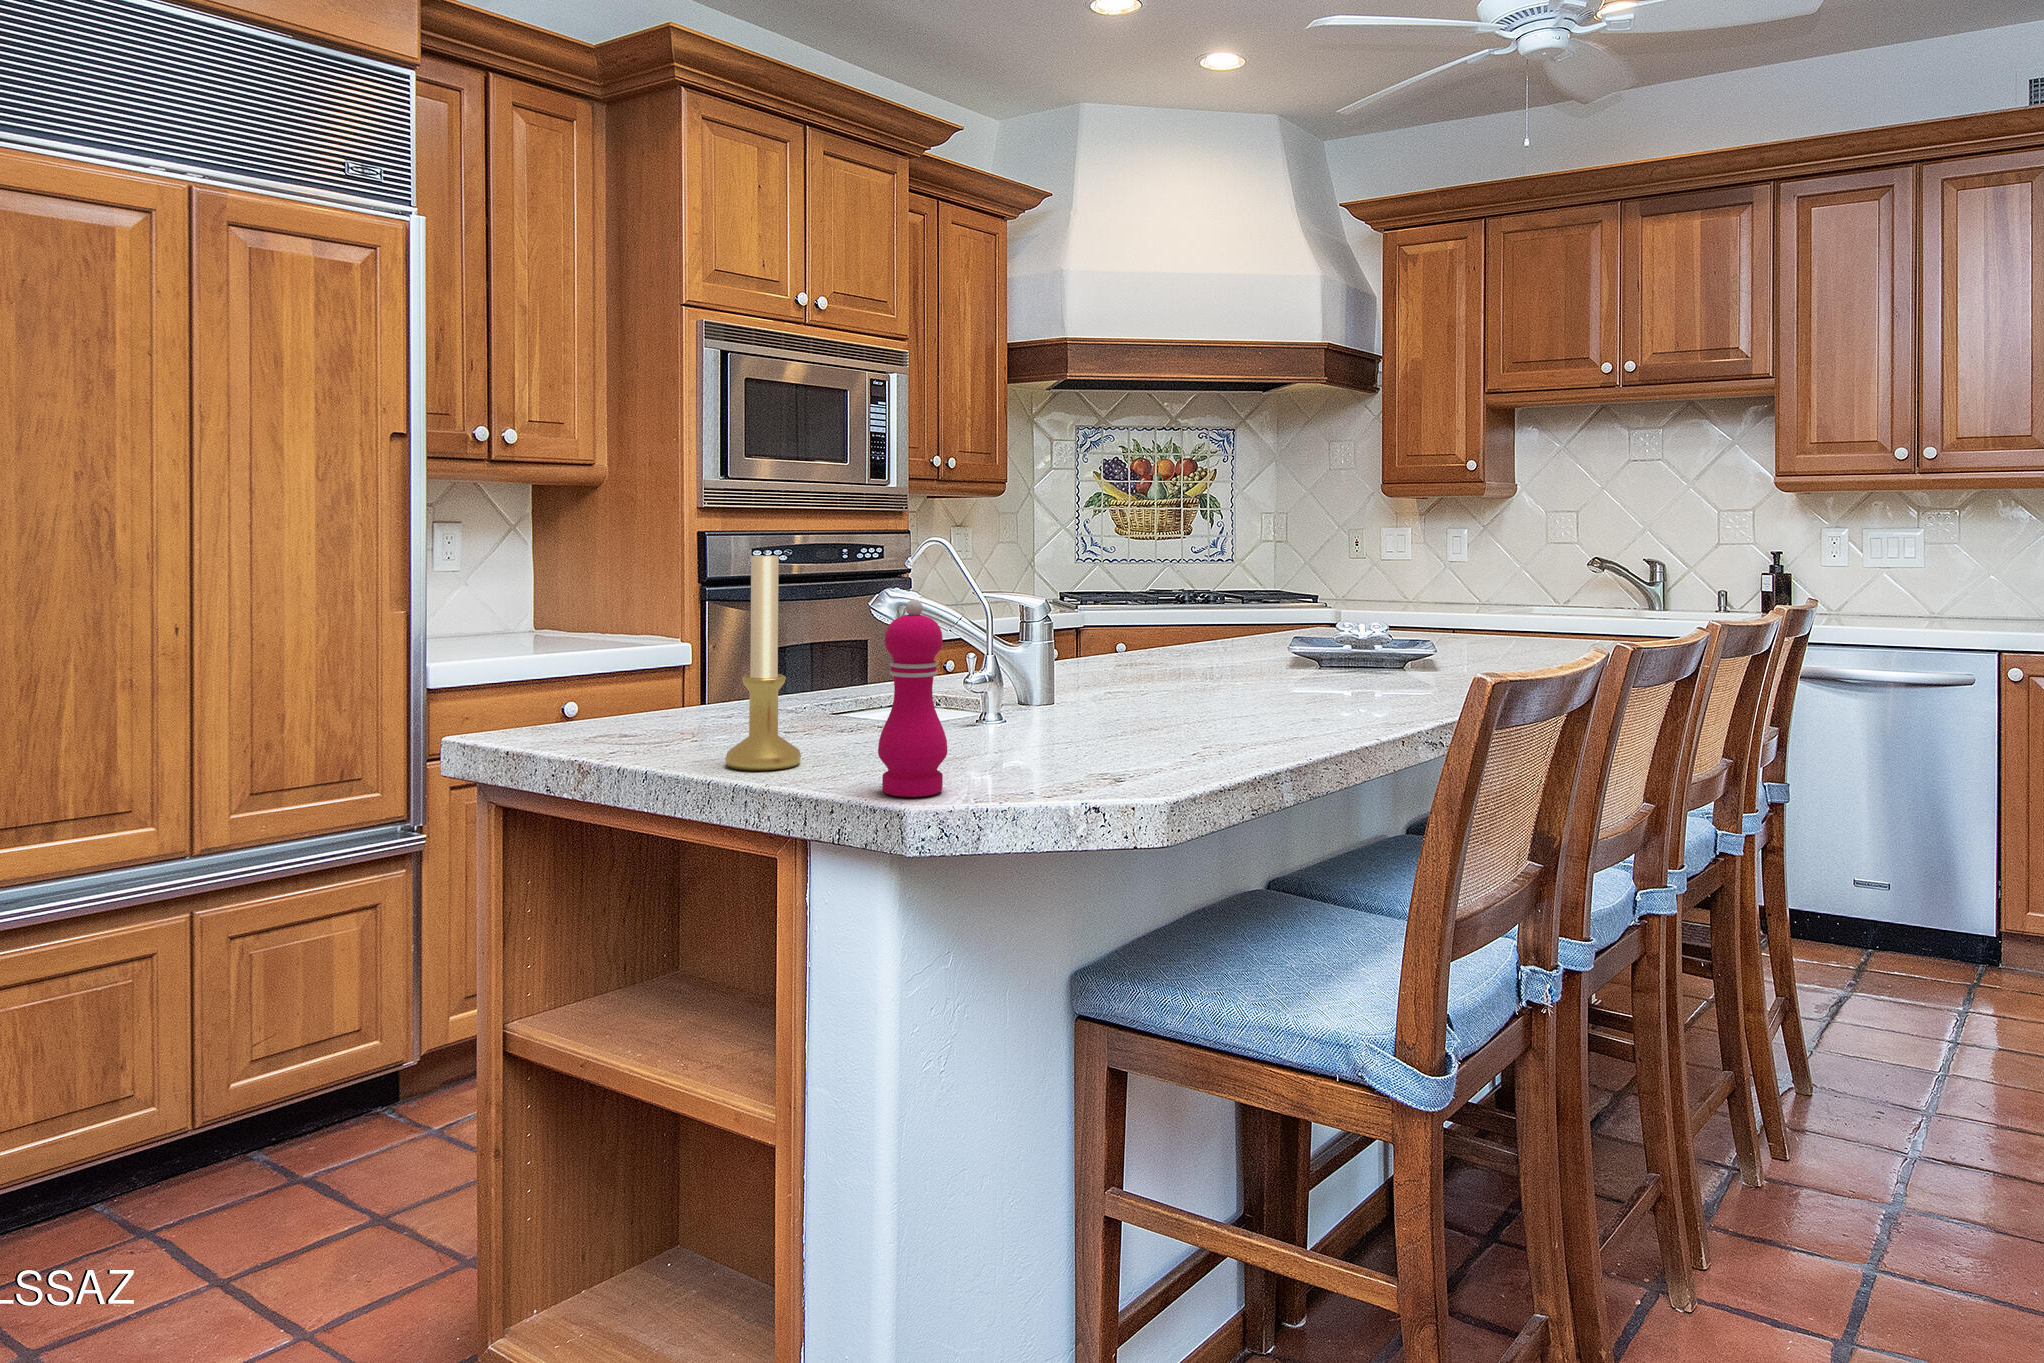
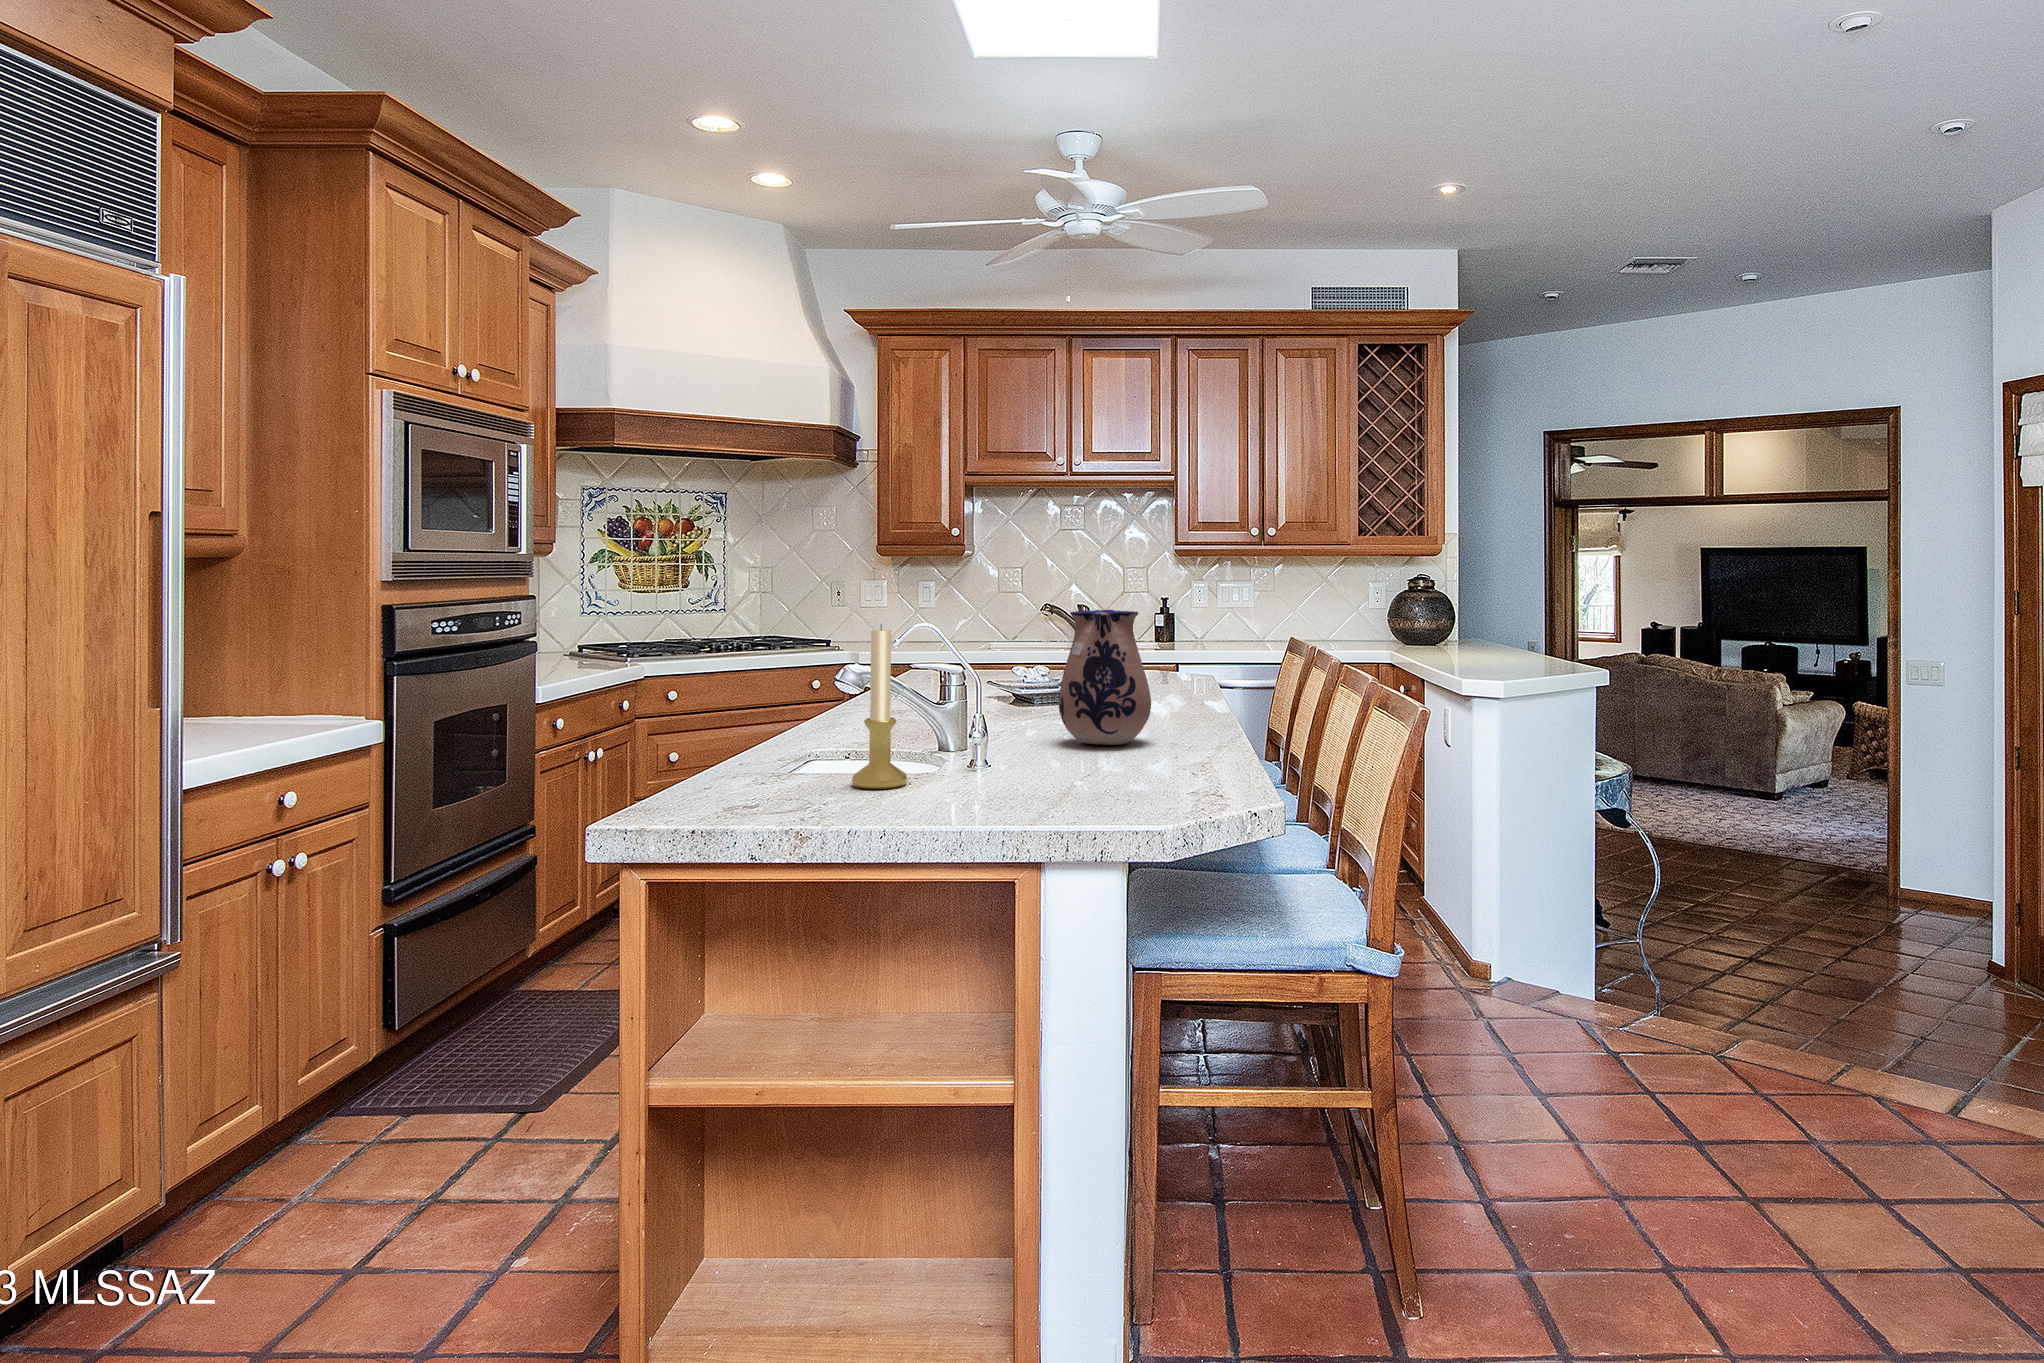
ceramic pitcher: none [1141,547,1283,755] -> present [1059,610,1151,745]
pepper mill: present [878,600,947,797] -> none [1008,655,1054,786]

